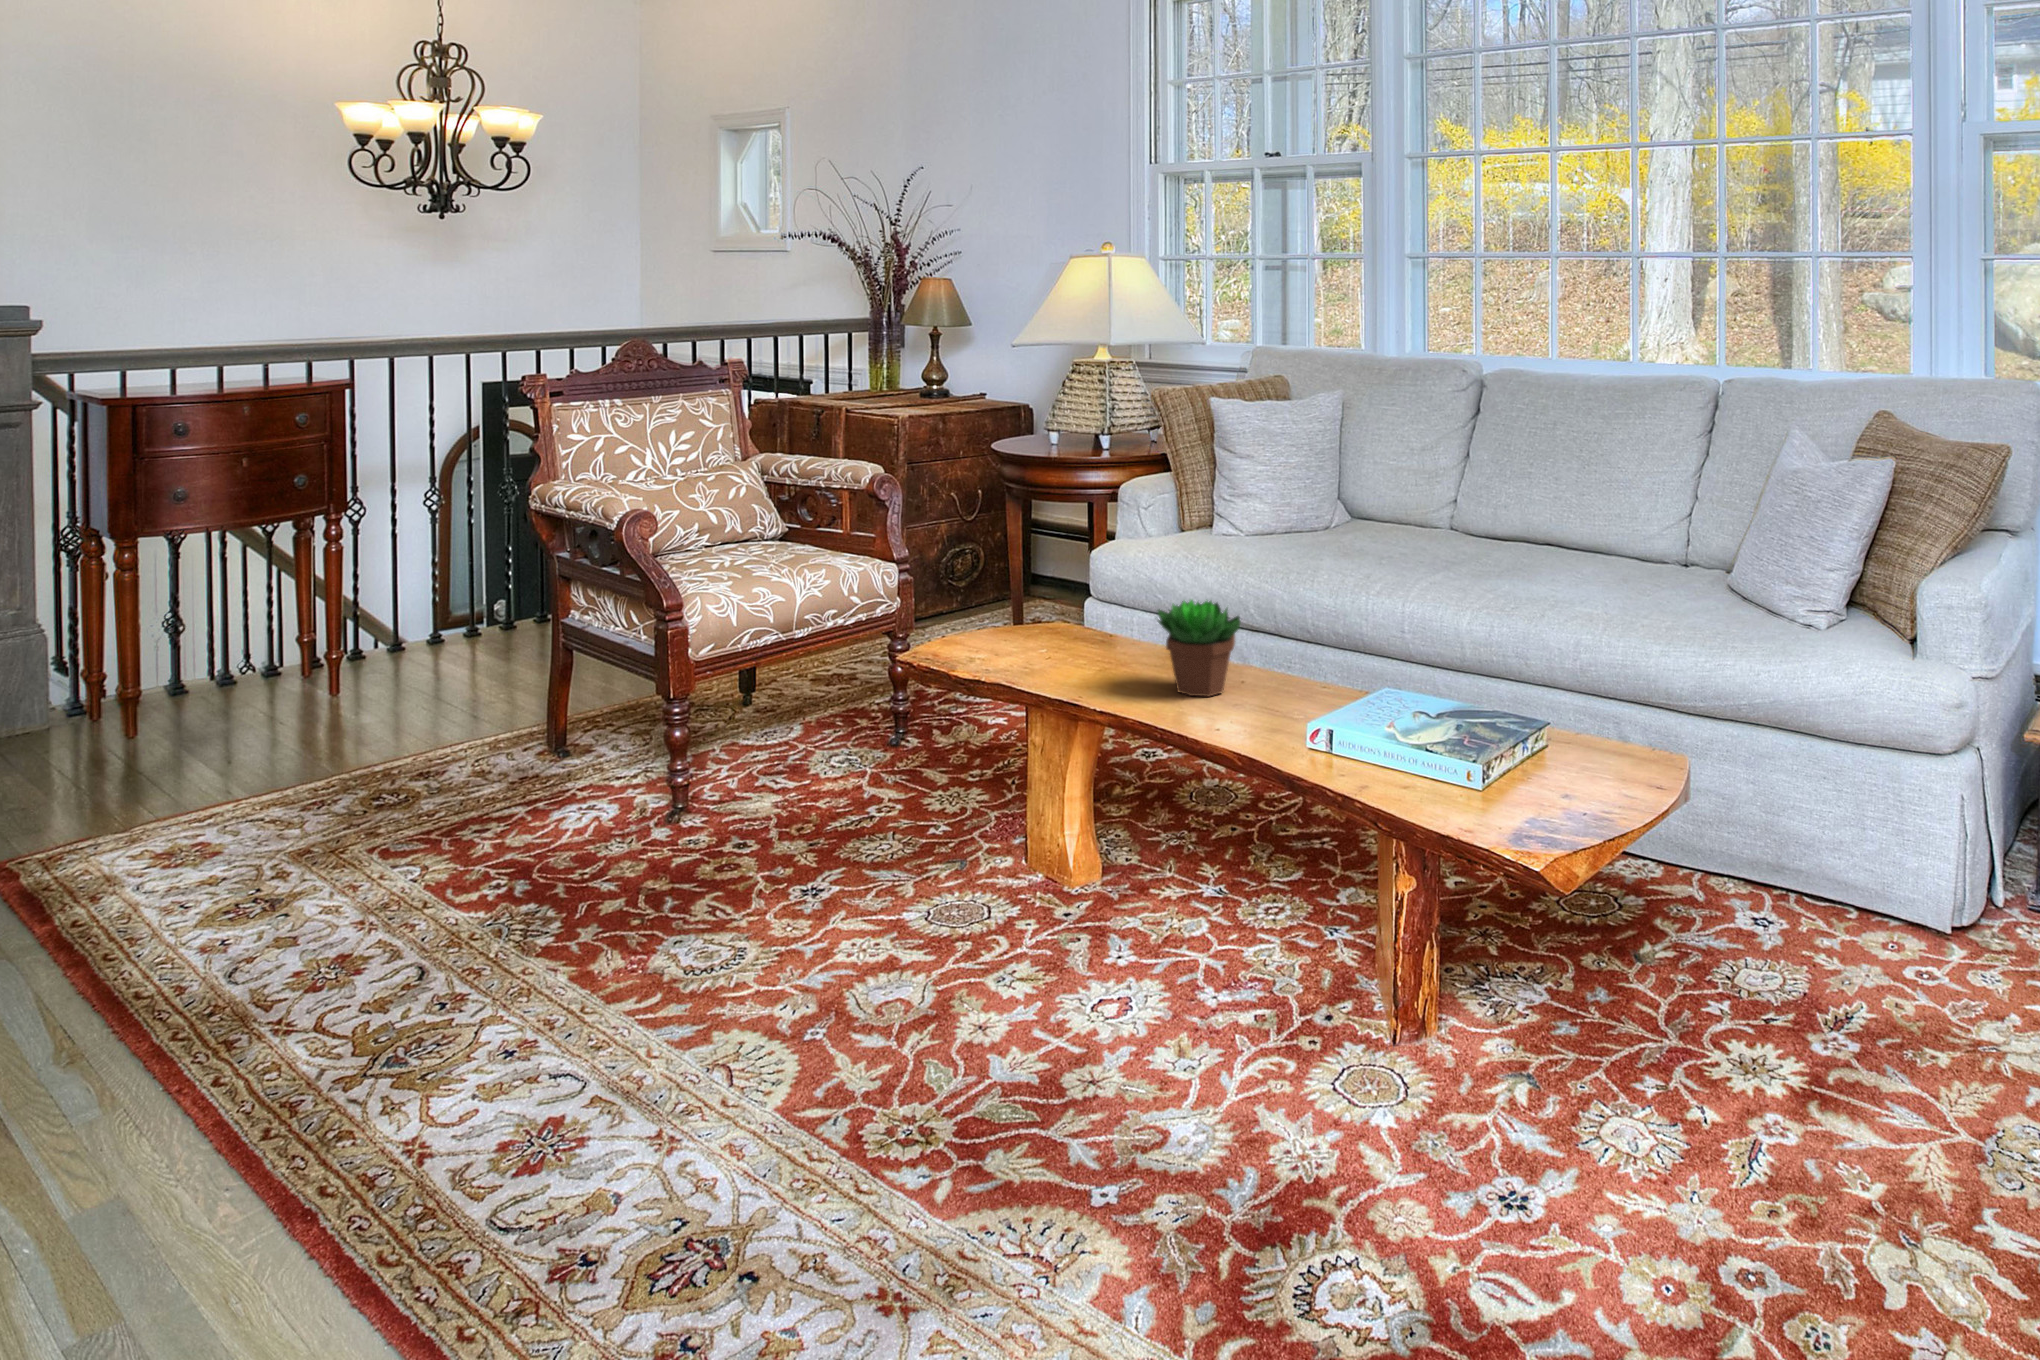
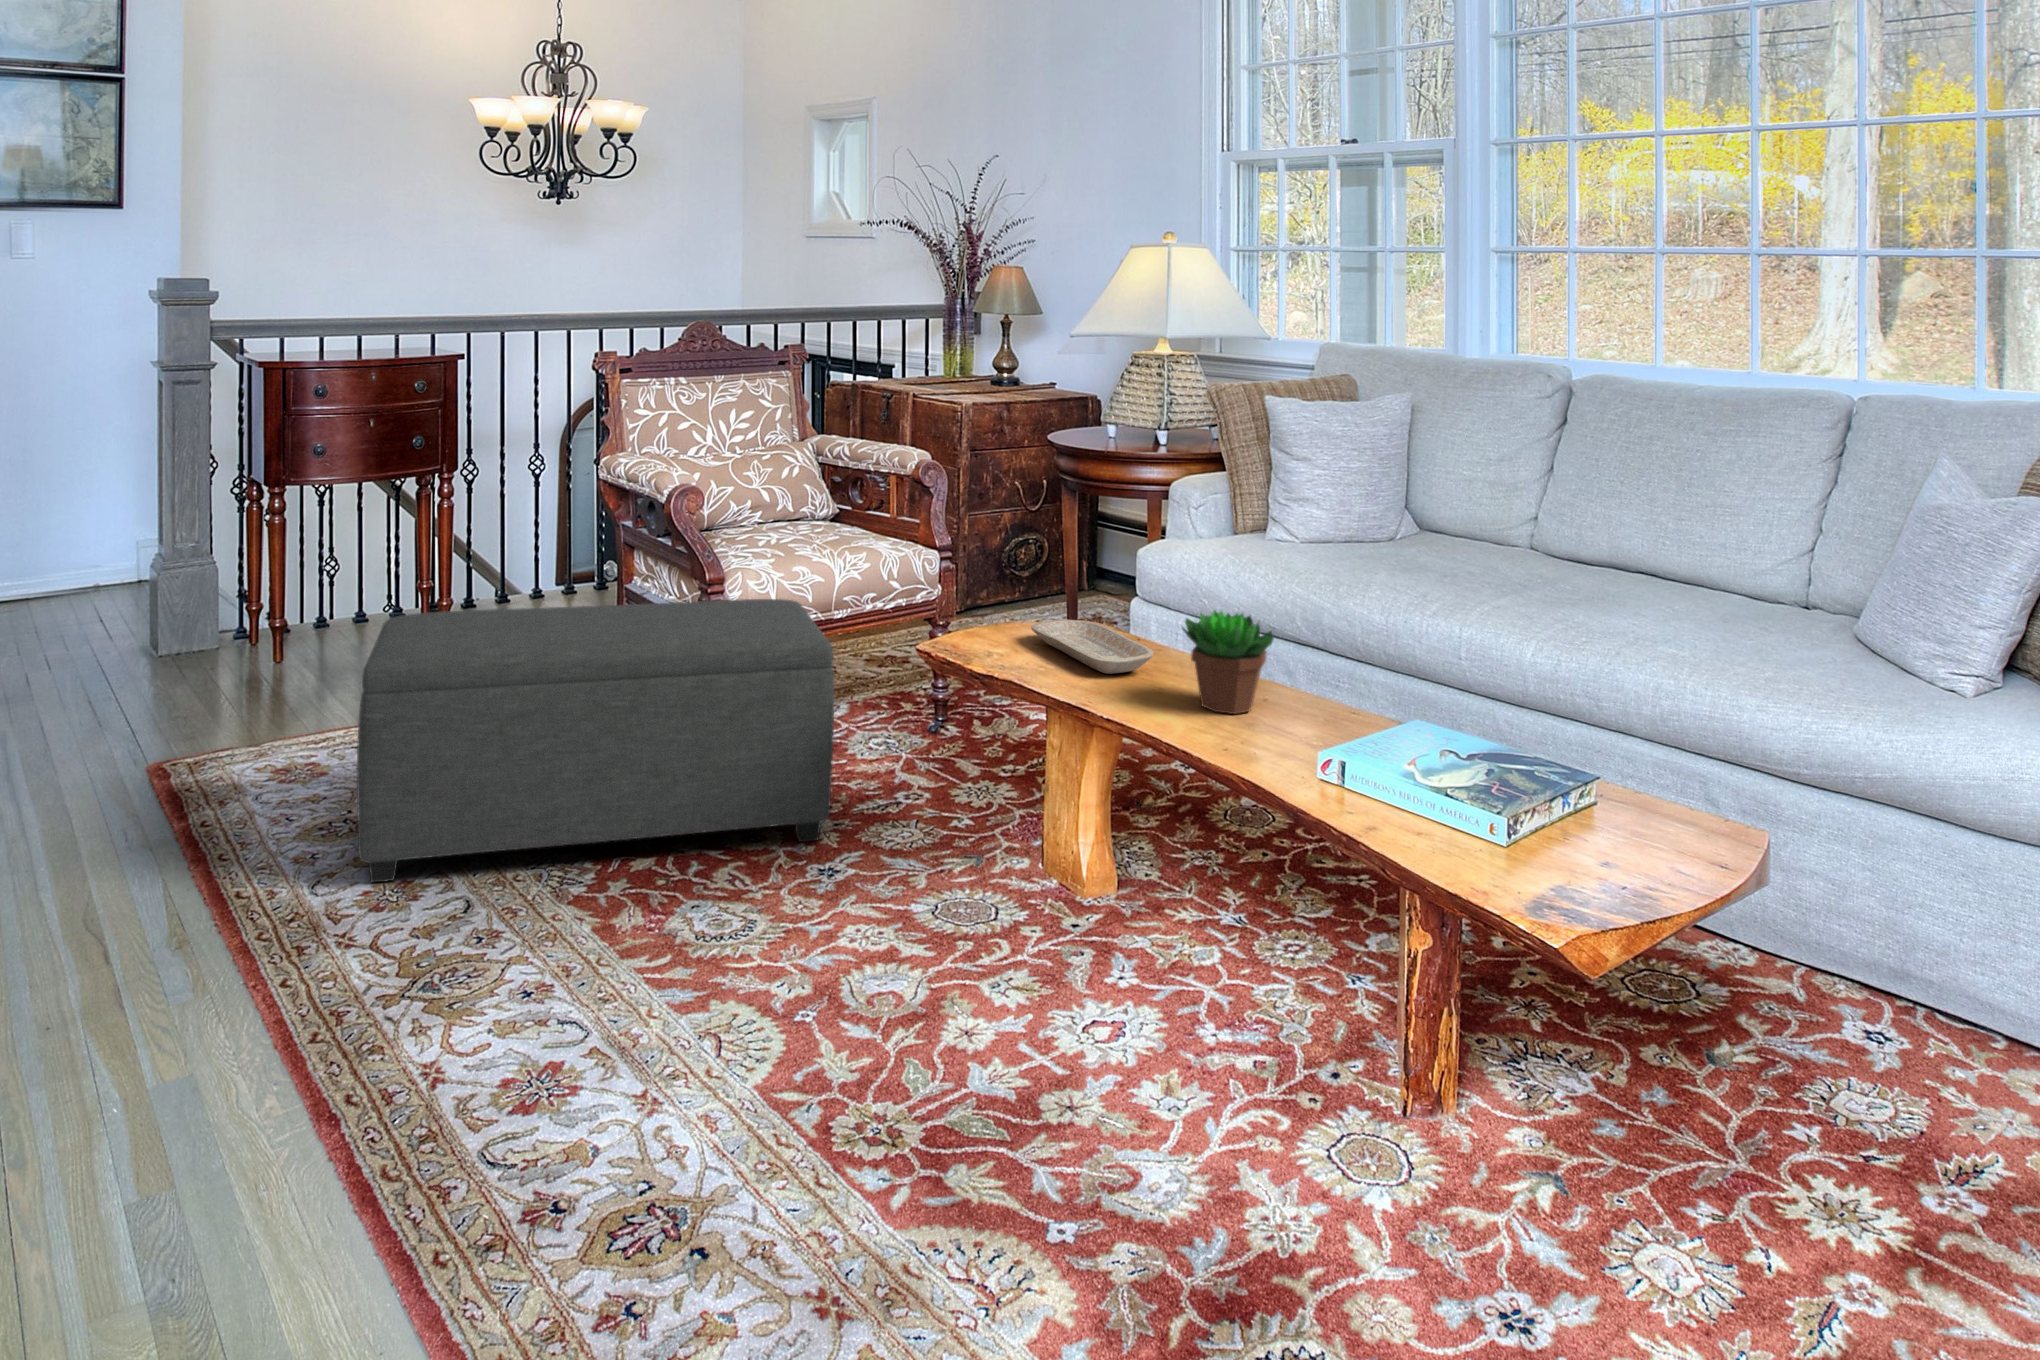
tray: none [1000,620,1125,669] -> present [1031,620,1154,674]
ottoman: none [288,624,804,963] -> present [357,599,834,883]

